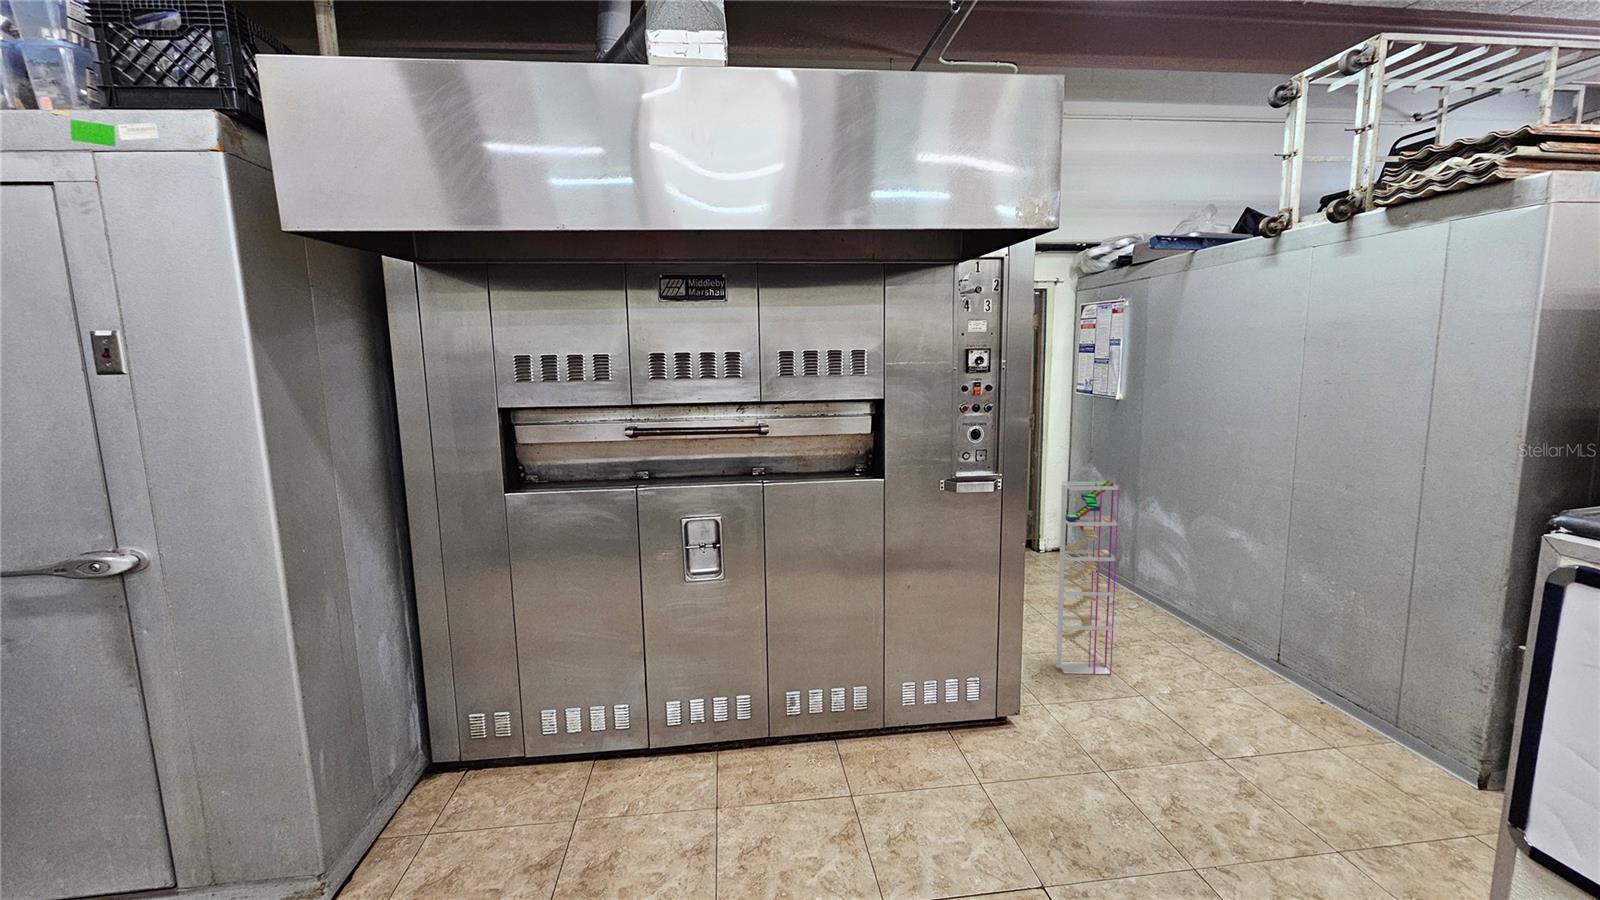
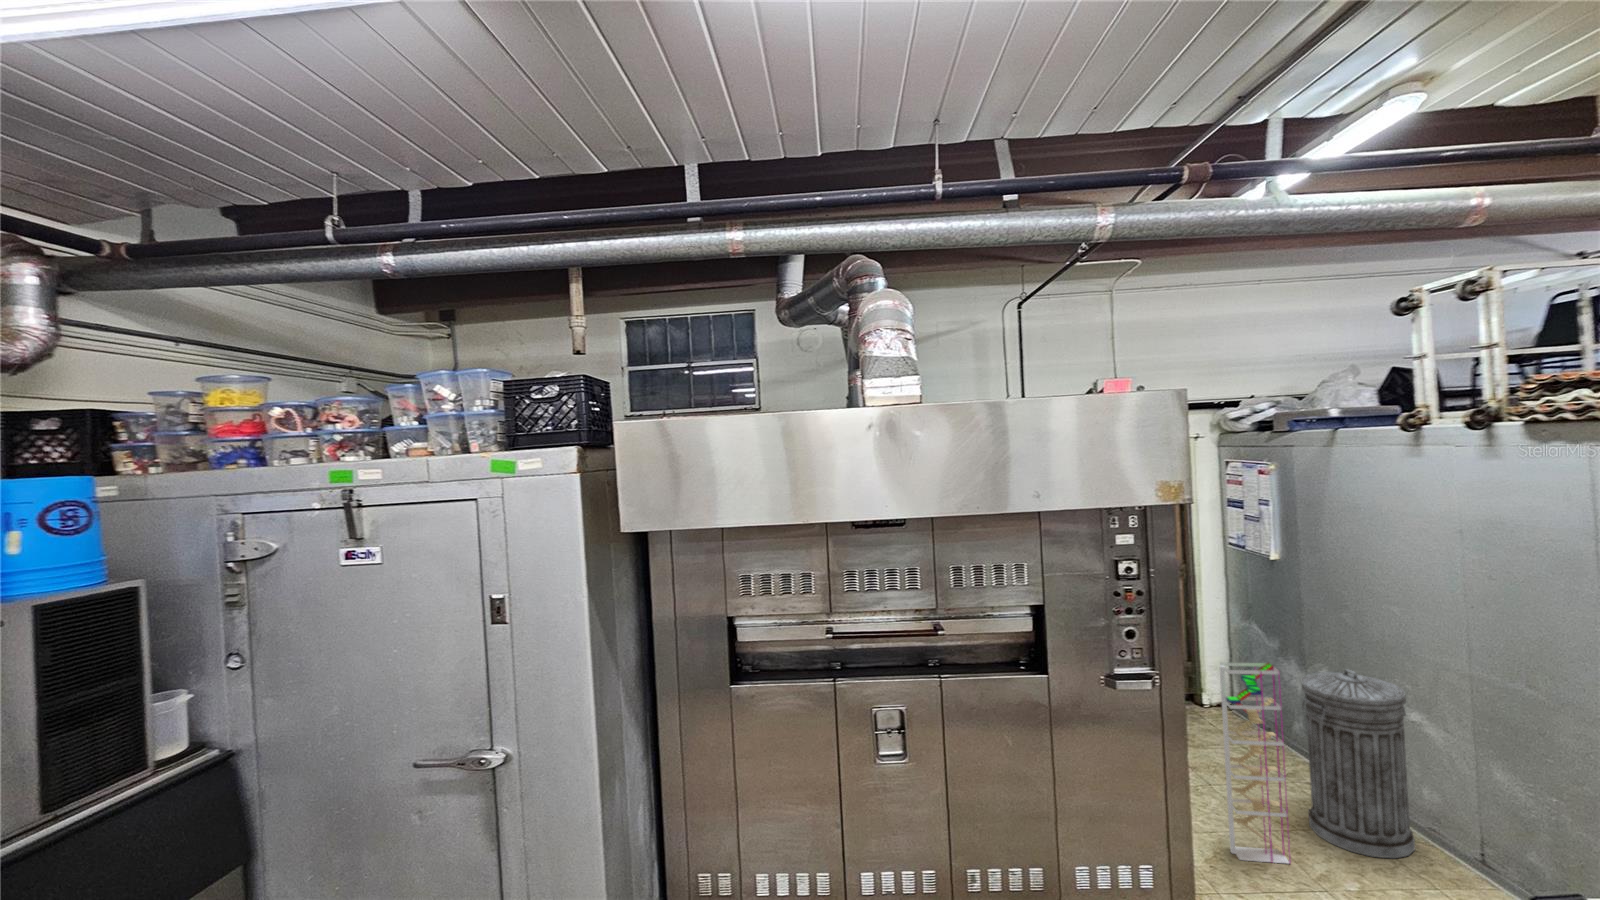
trash can: none [1129,491,1230,665] -> present [1302,669,1415,858]

